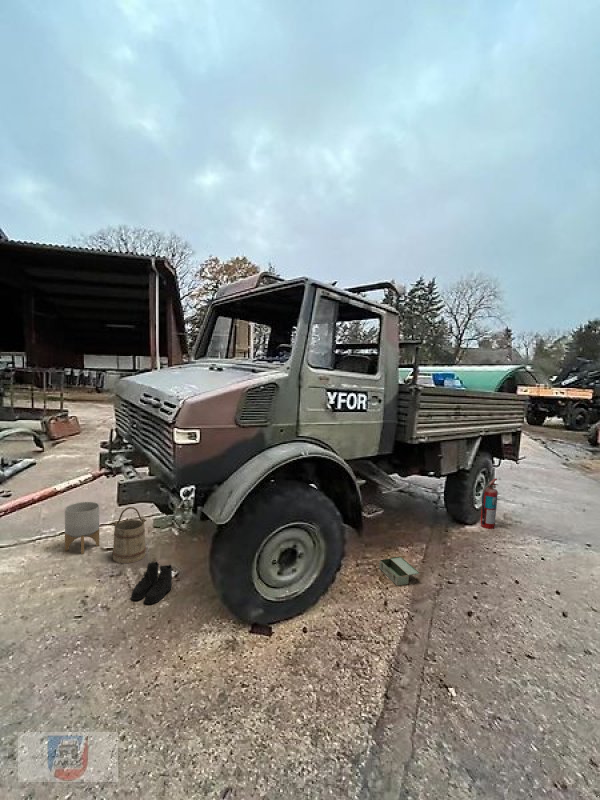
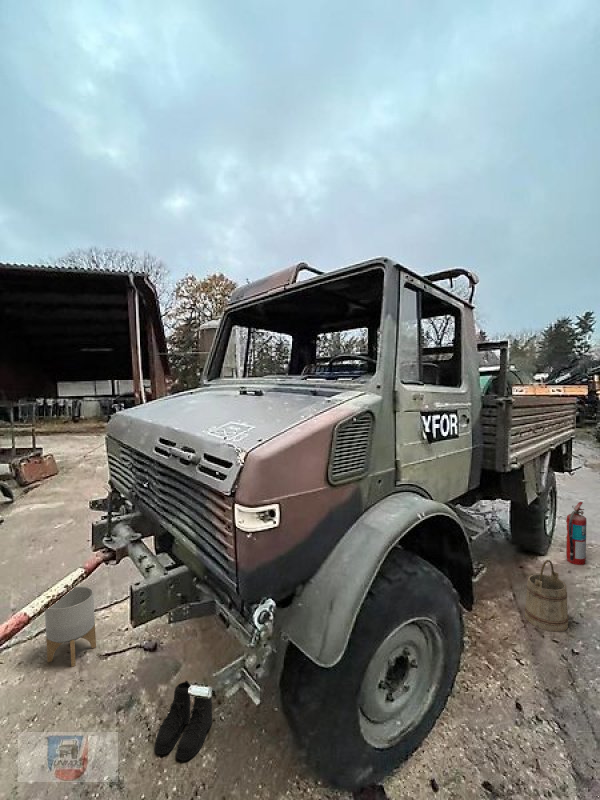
bucket: present [112,507,147,563] -> present [525,560,568,632]
toolbox: present [379,557,420,586] -> none [484,626,547,676]

